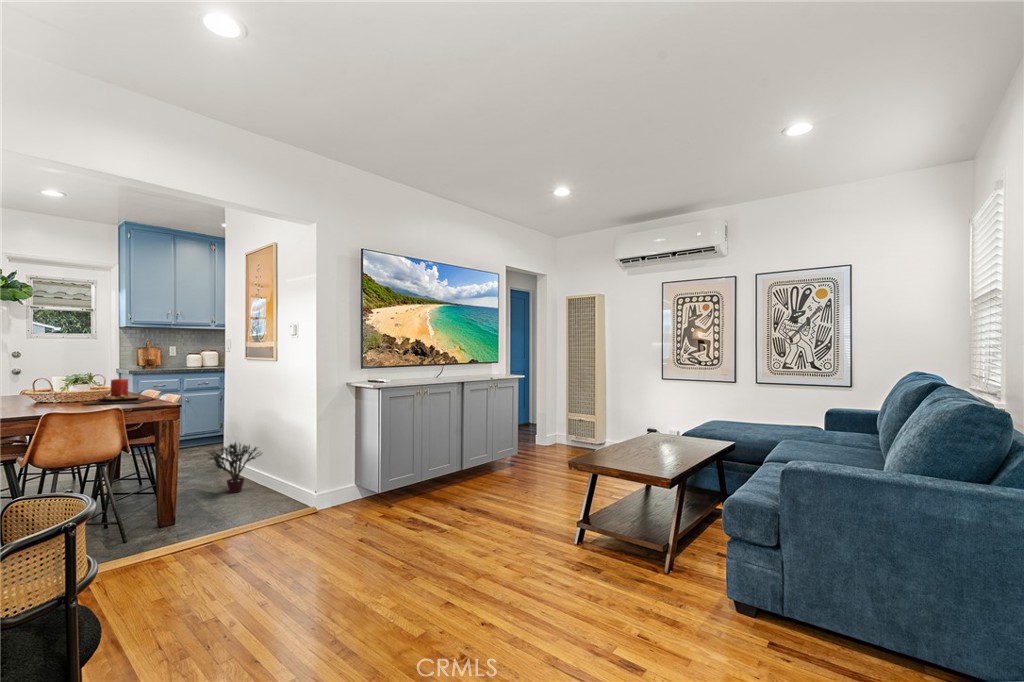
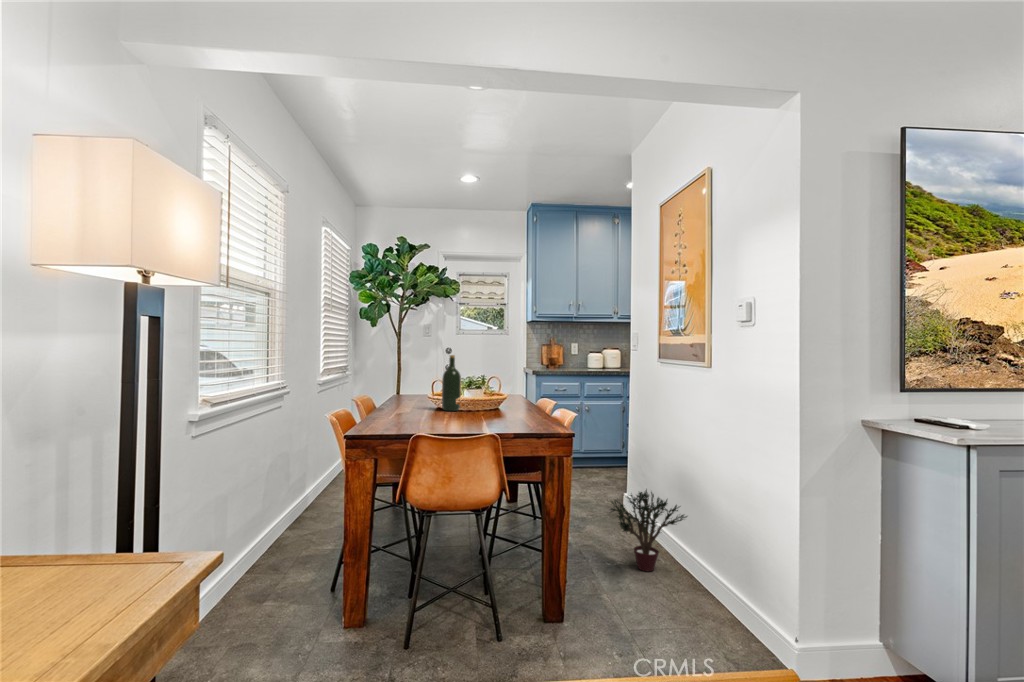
wine bottle: none [49,359,70,404] -> present [442,355,461,411]
candle: present [83,379,154,405] -> none [467,383,547,422]

